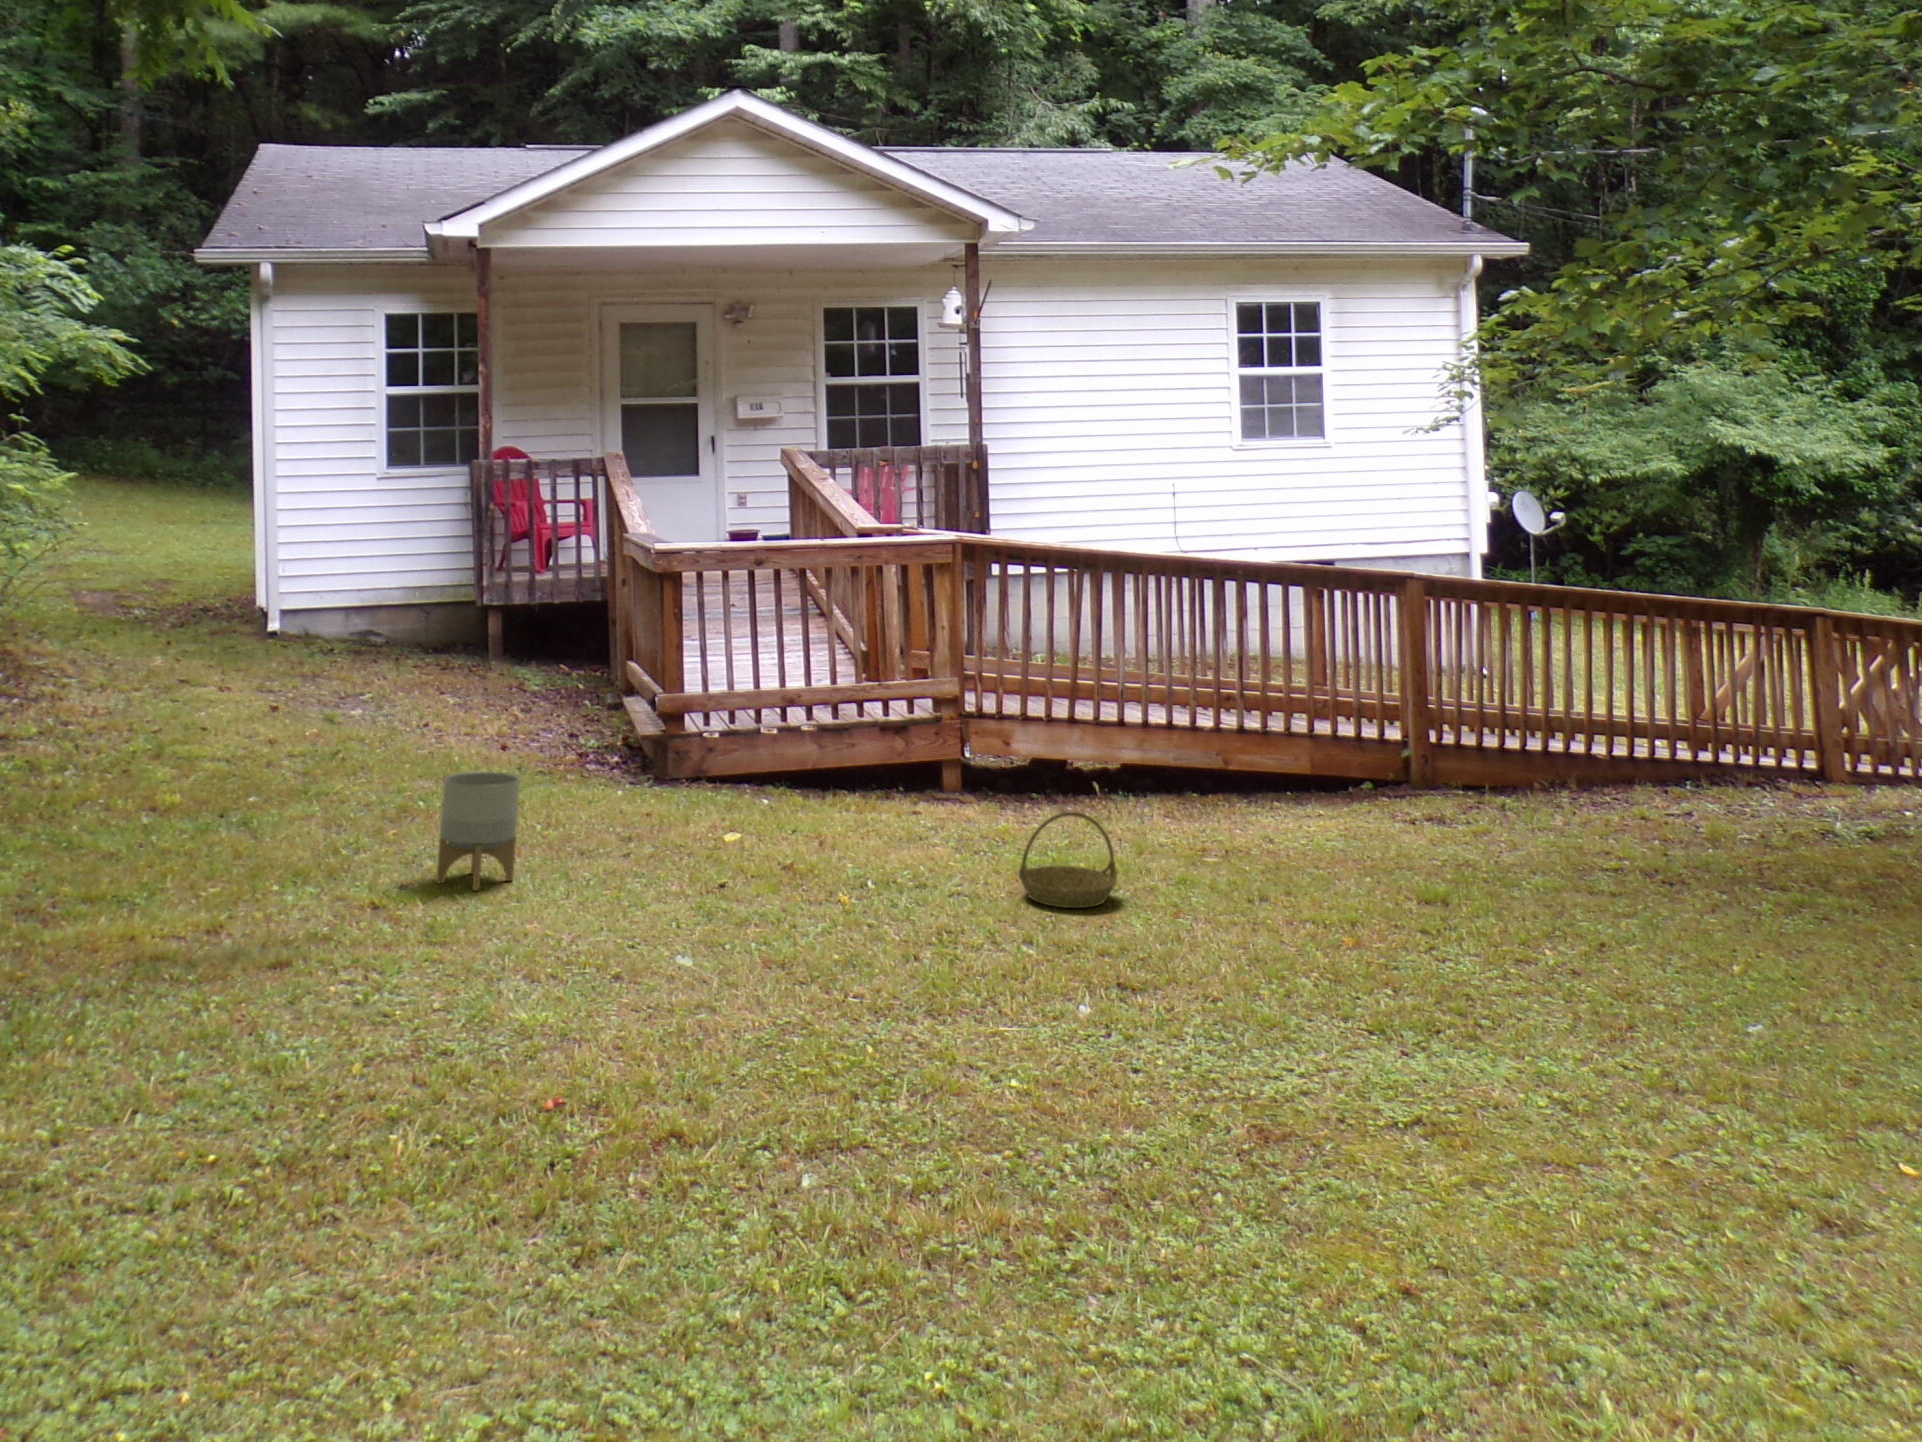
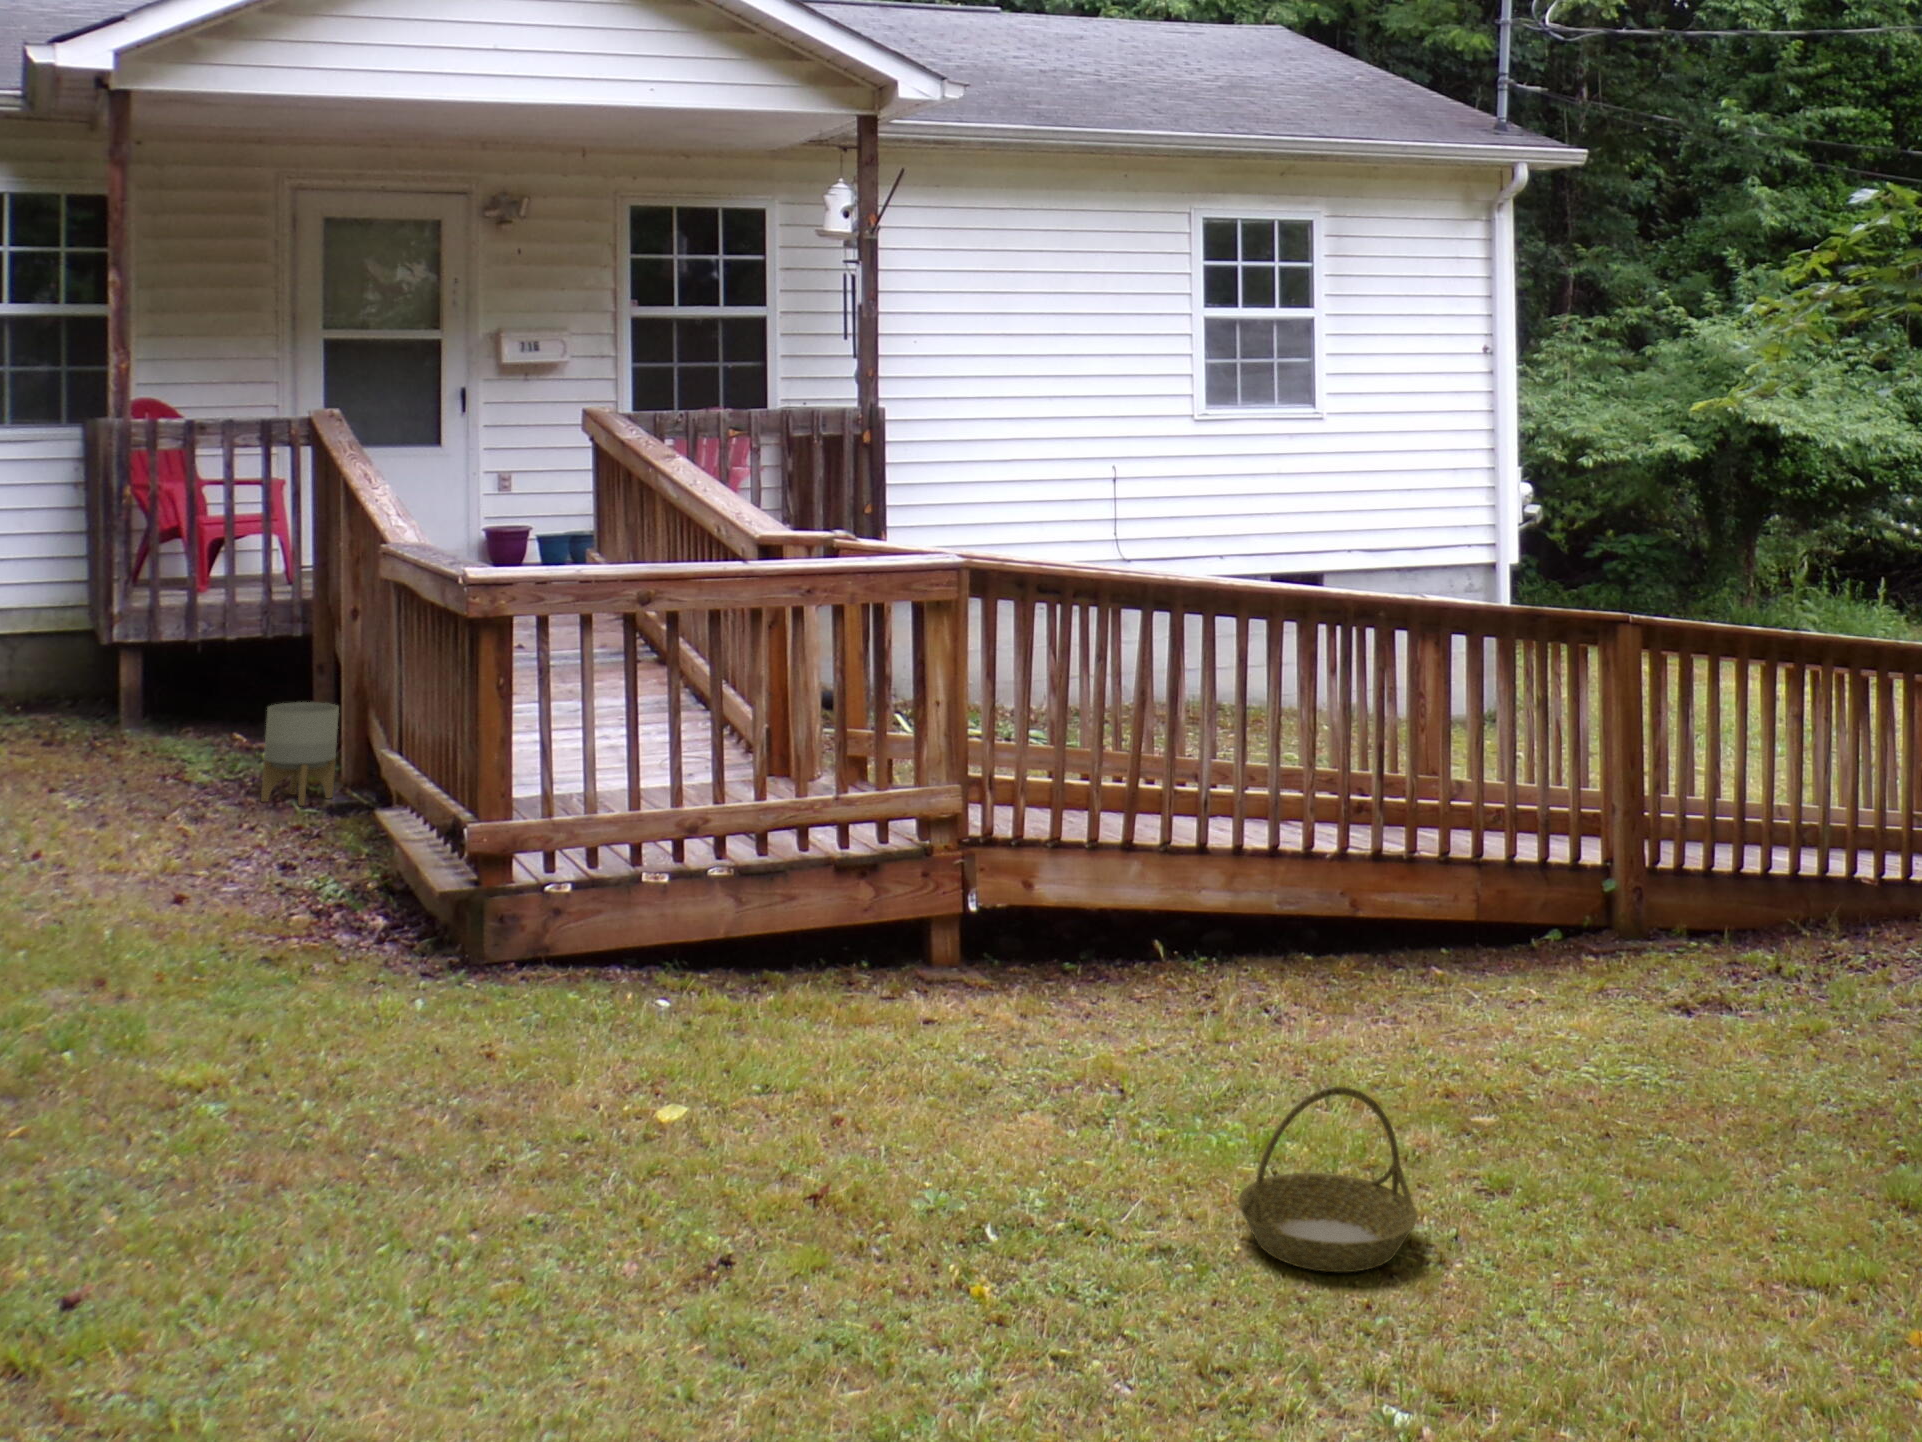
planter: present [436,772,520,891] -> present [261,702,339,806]

